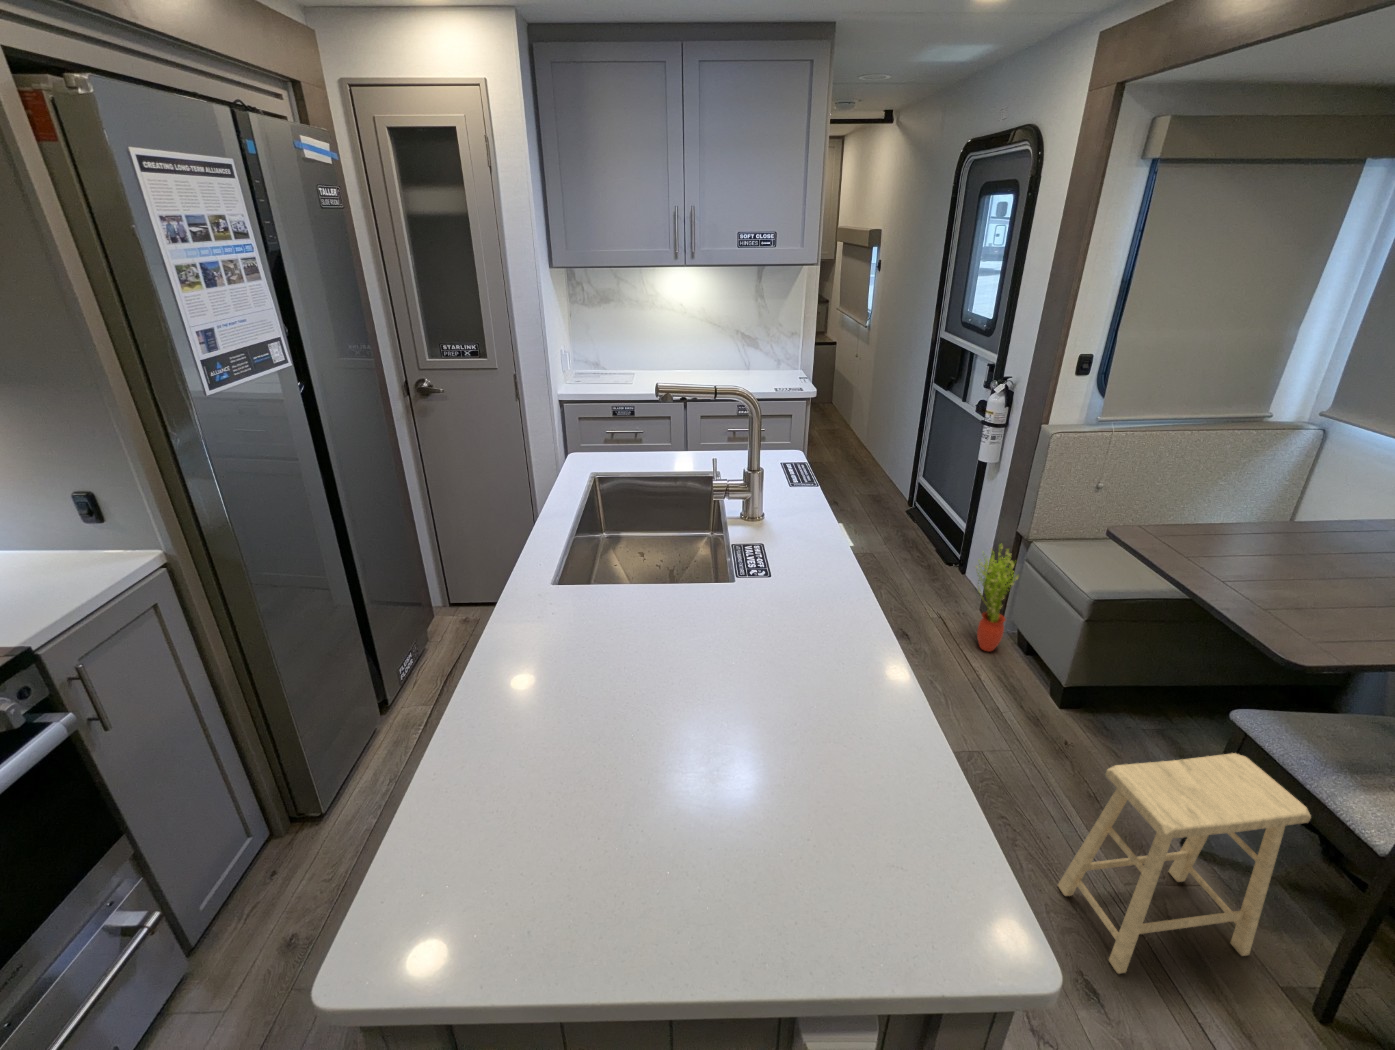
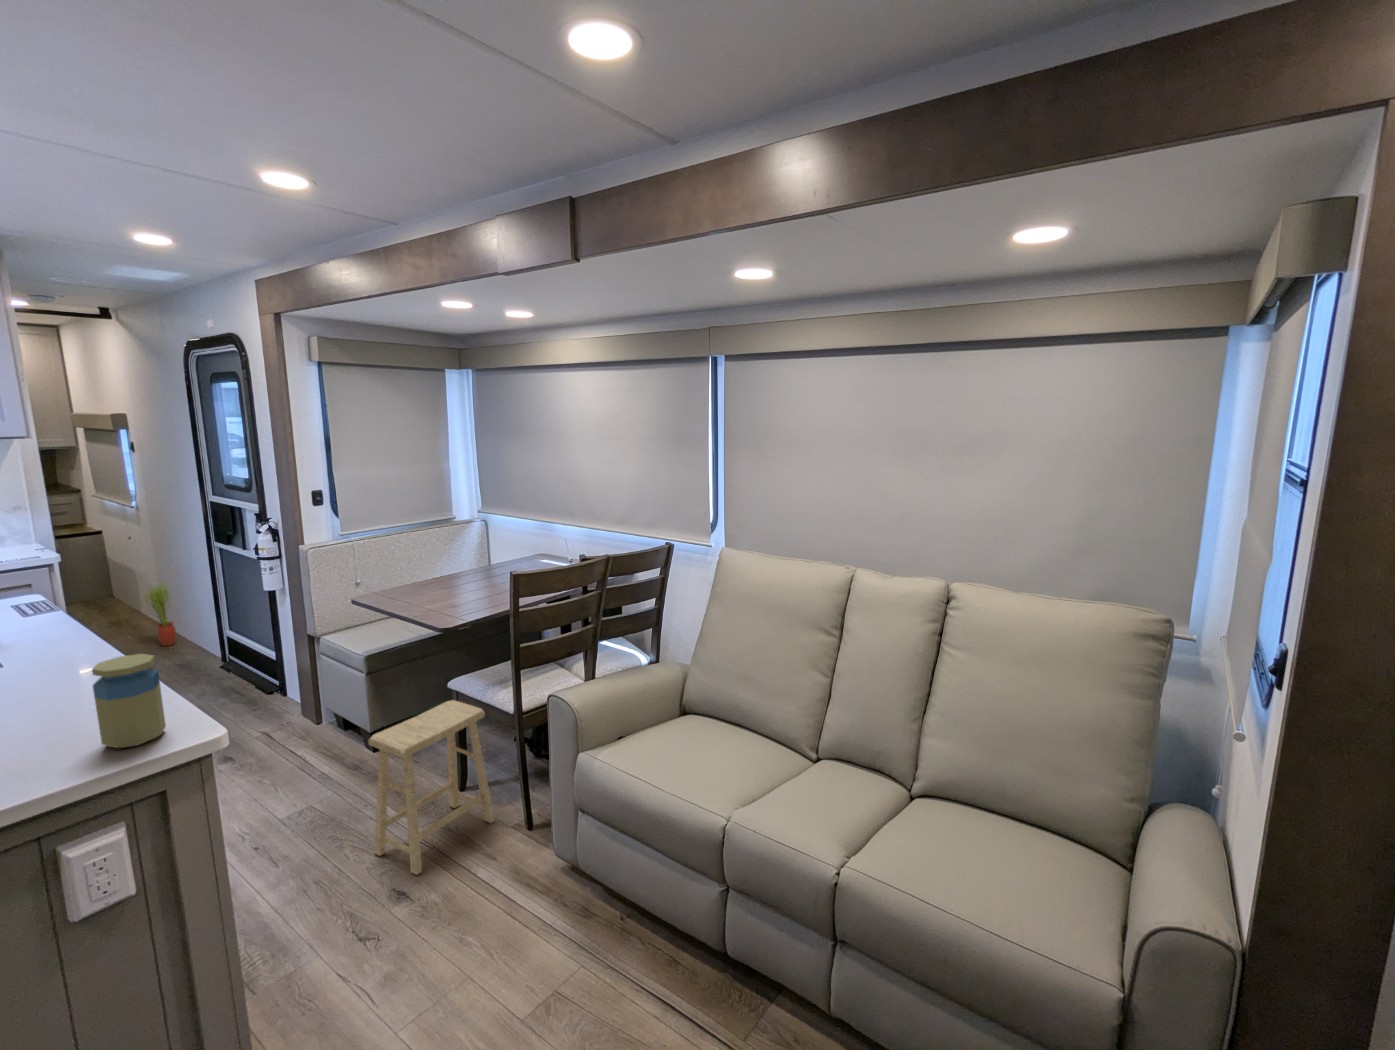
potted plant: present [977,546,1018,651] -> present [144,582,176,646]
jar: none [880,735,982,895] -> present [92,654,166,748]

